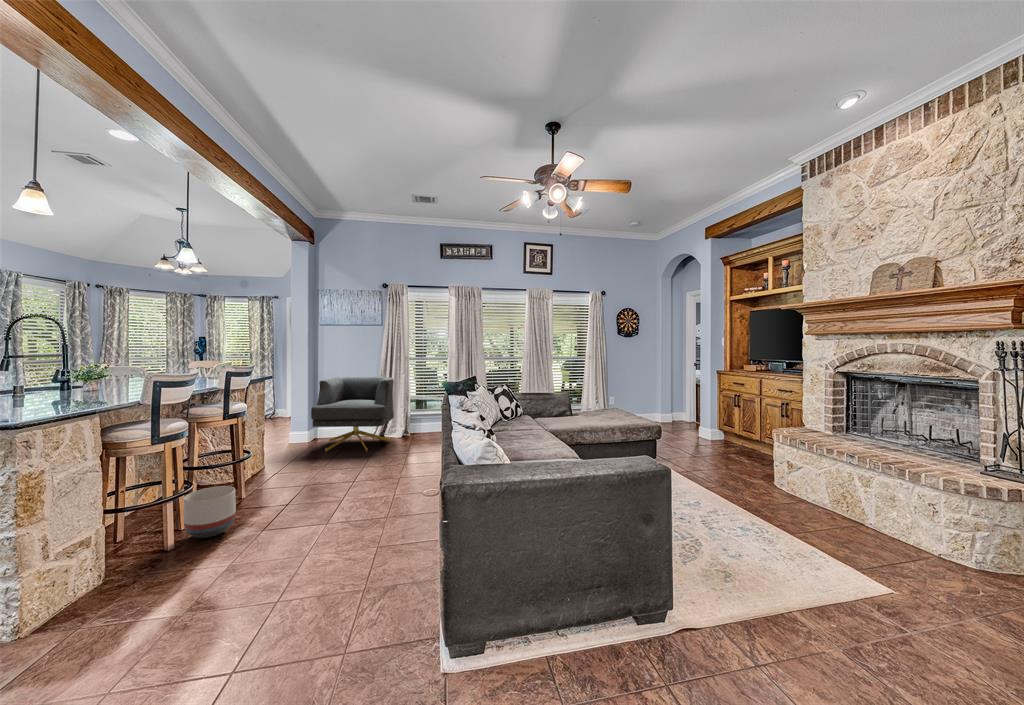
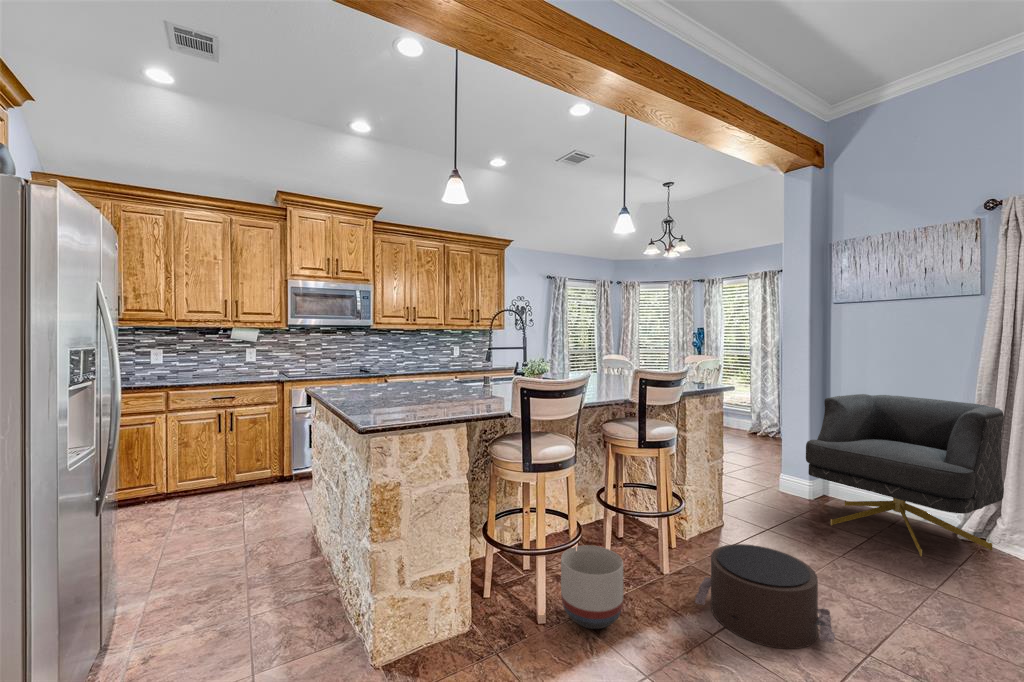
pouf: none [274,459,346,504] -> present [695,544,835,649]

